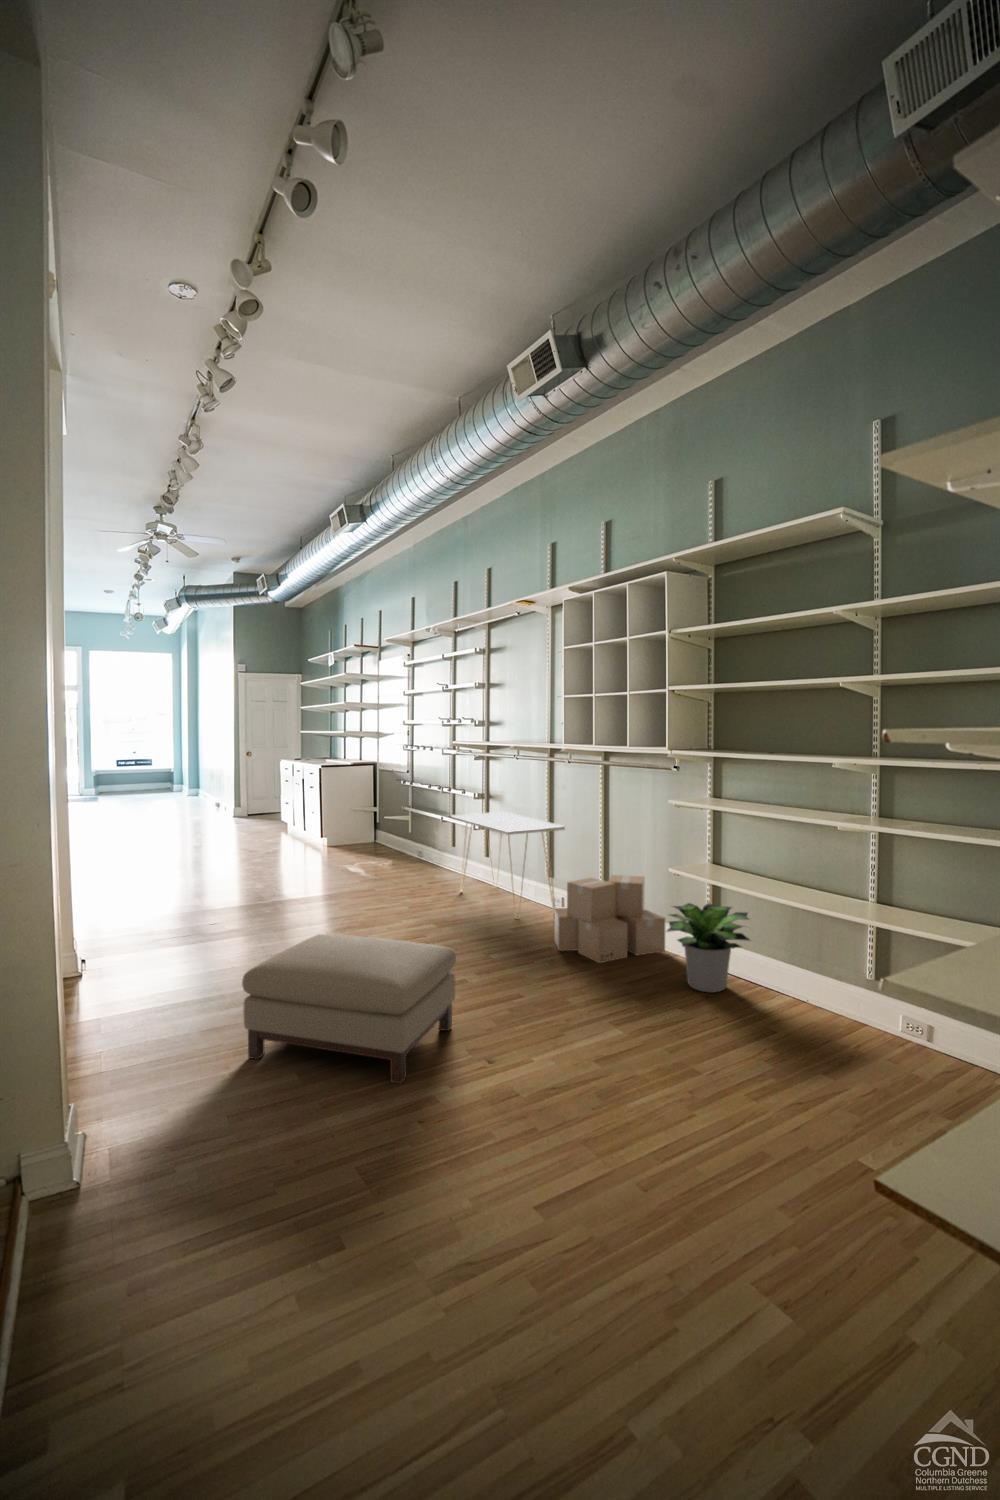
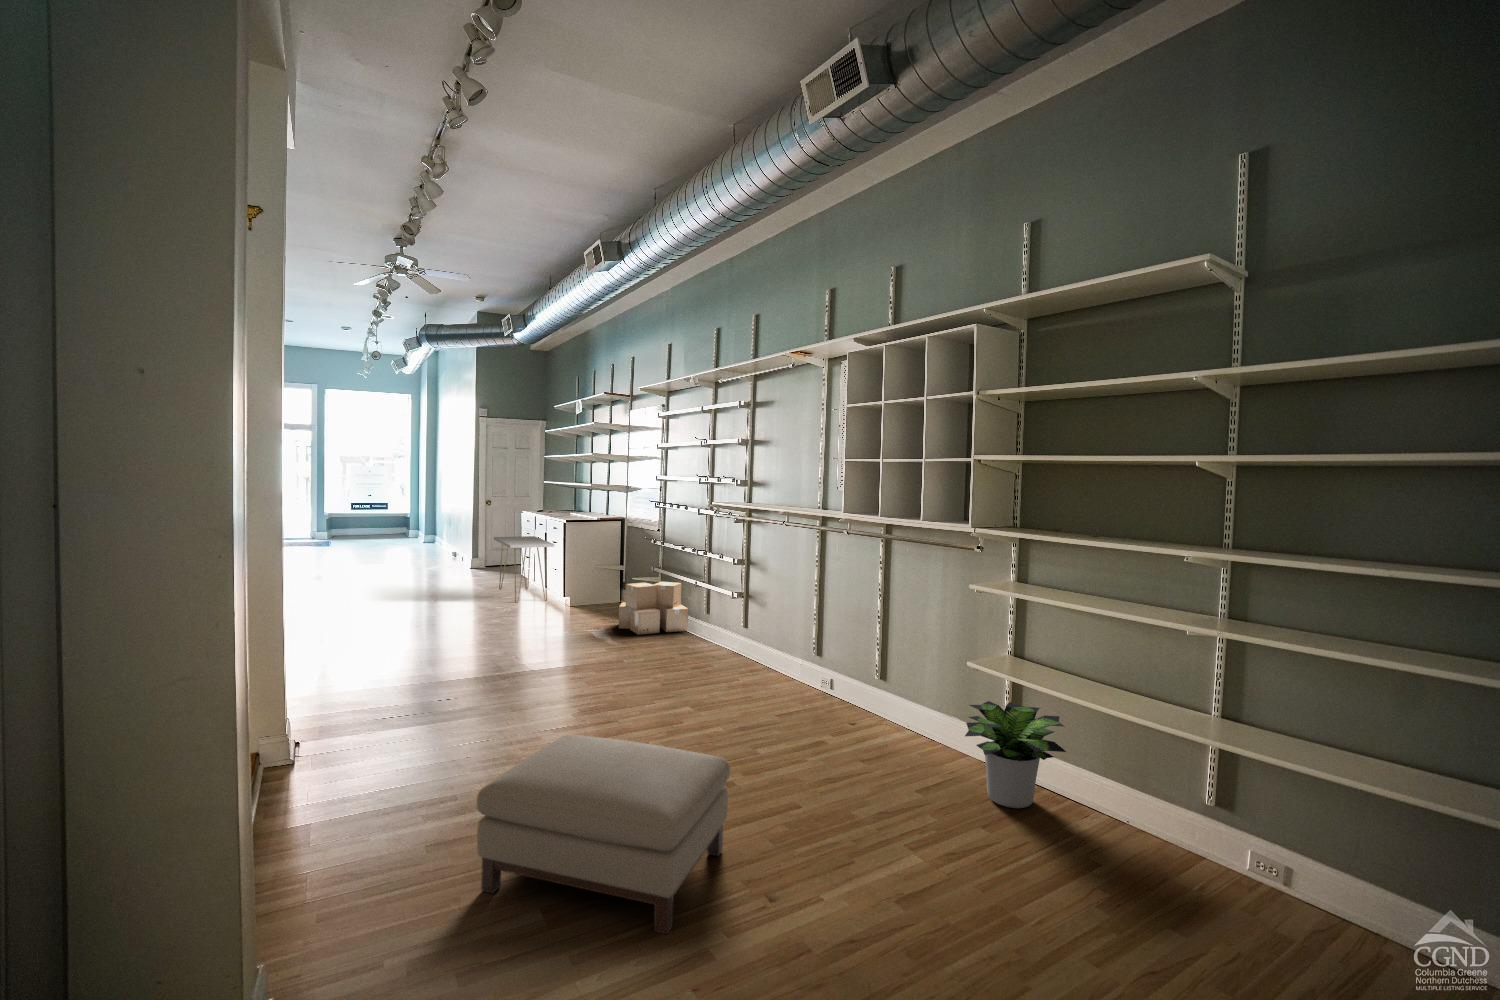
console table: present [451,812,565,919] -> present [494,536,554,603]
cardboard box: present [554,875,665,963] -> present [619,582,688,635]

